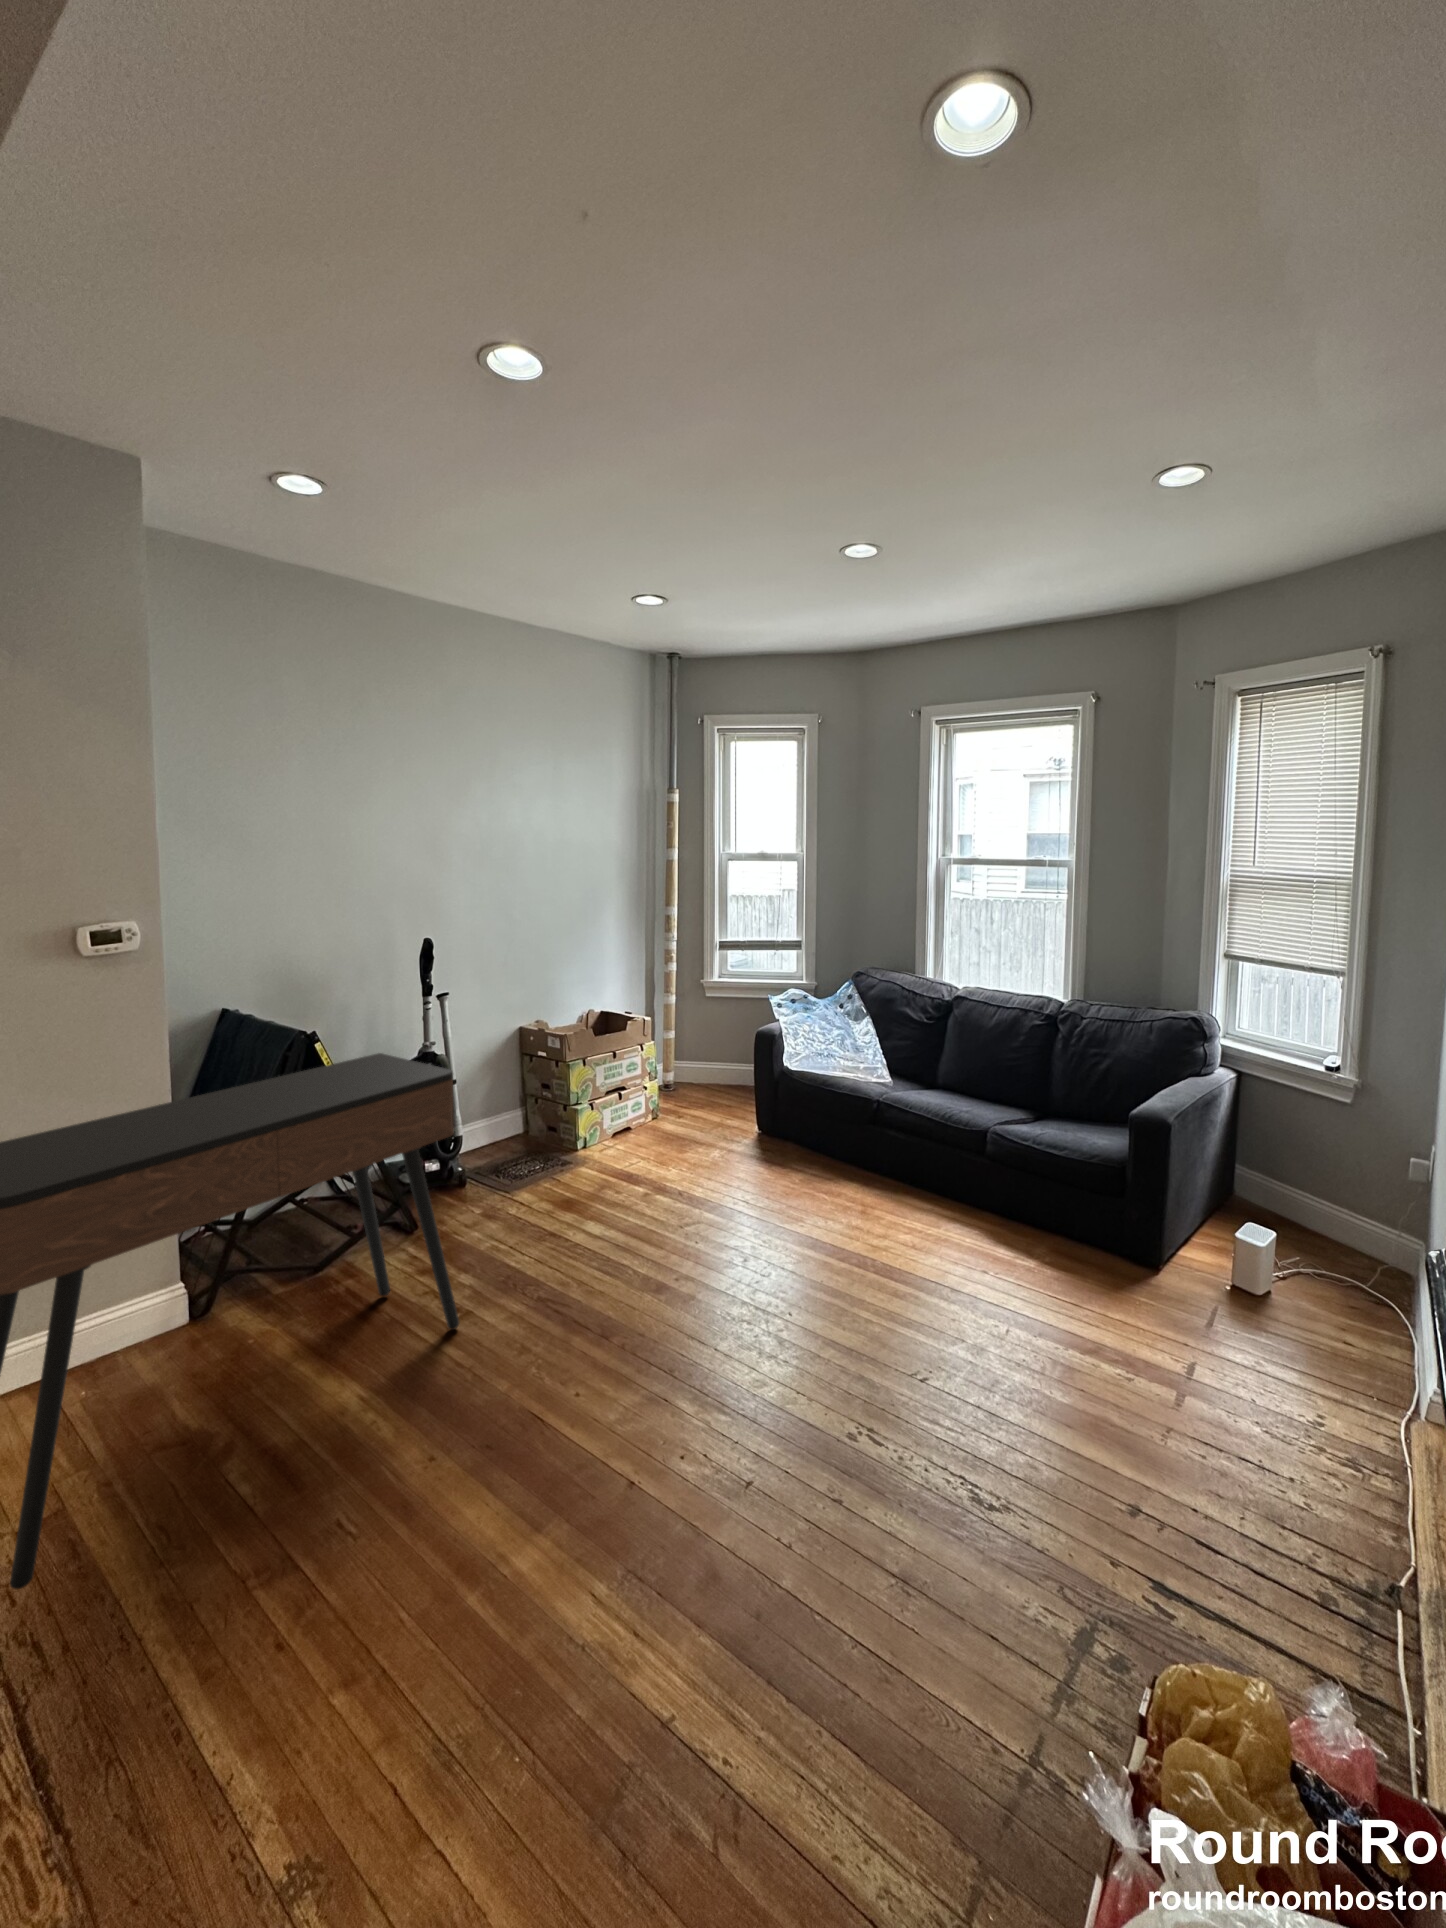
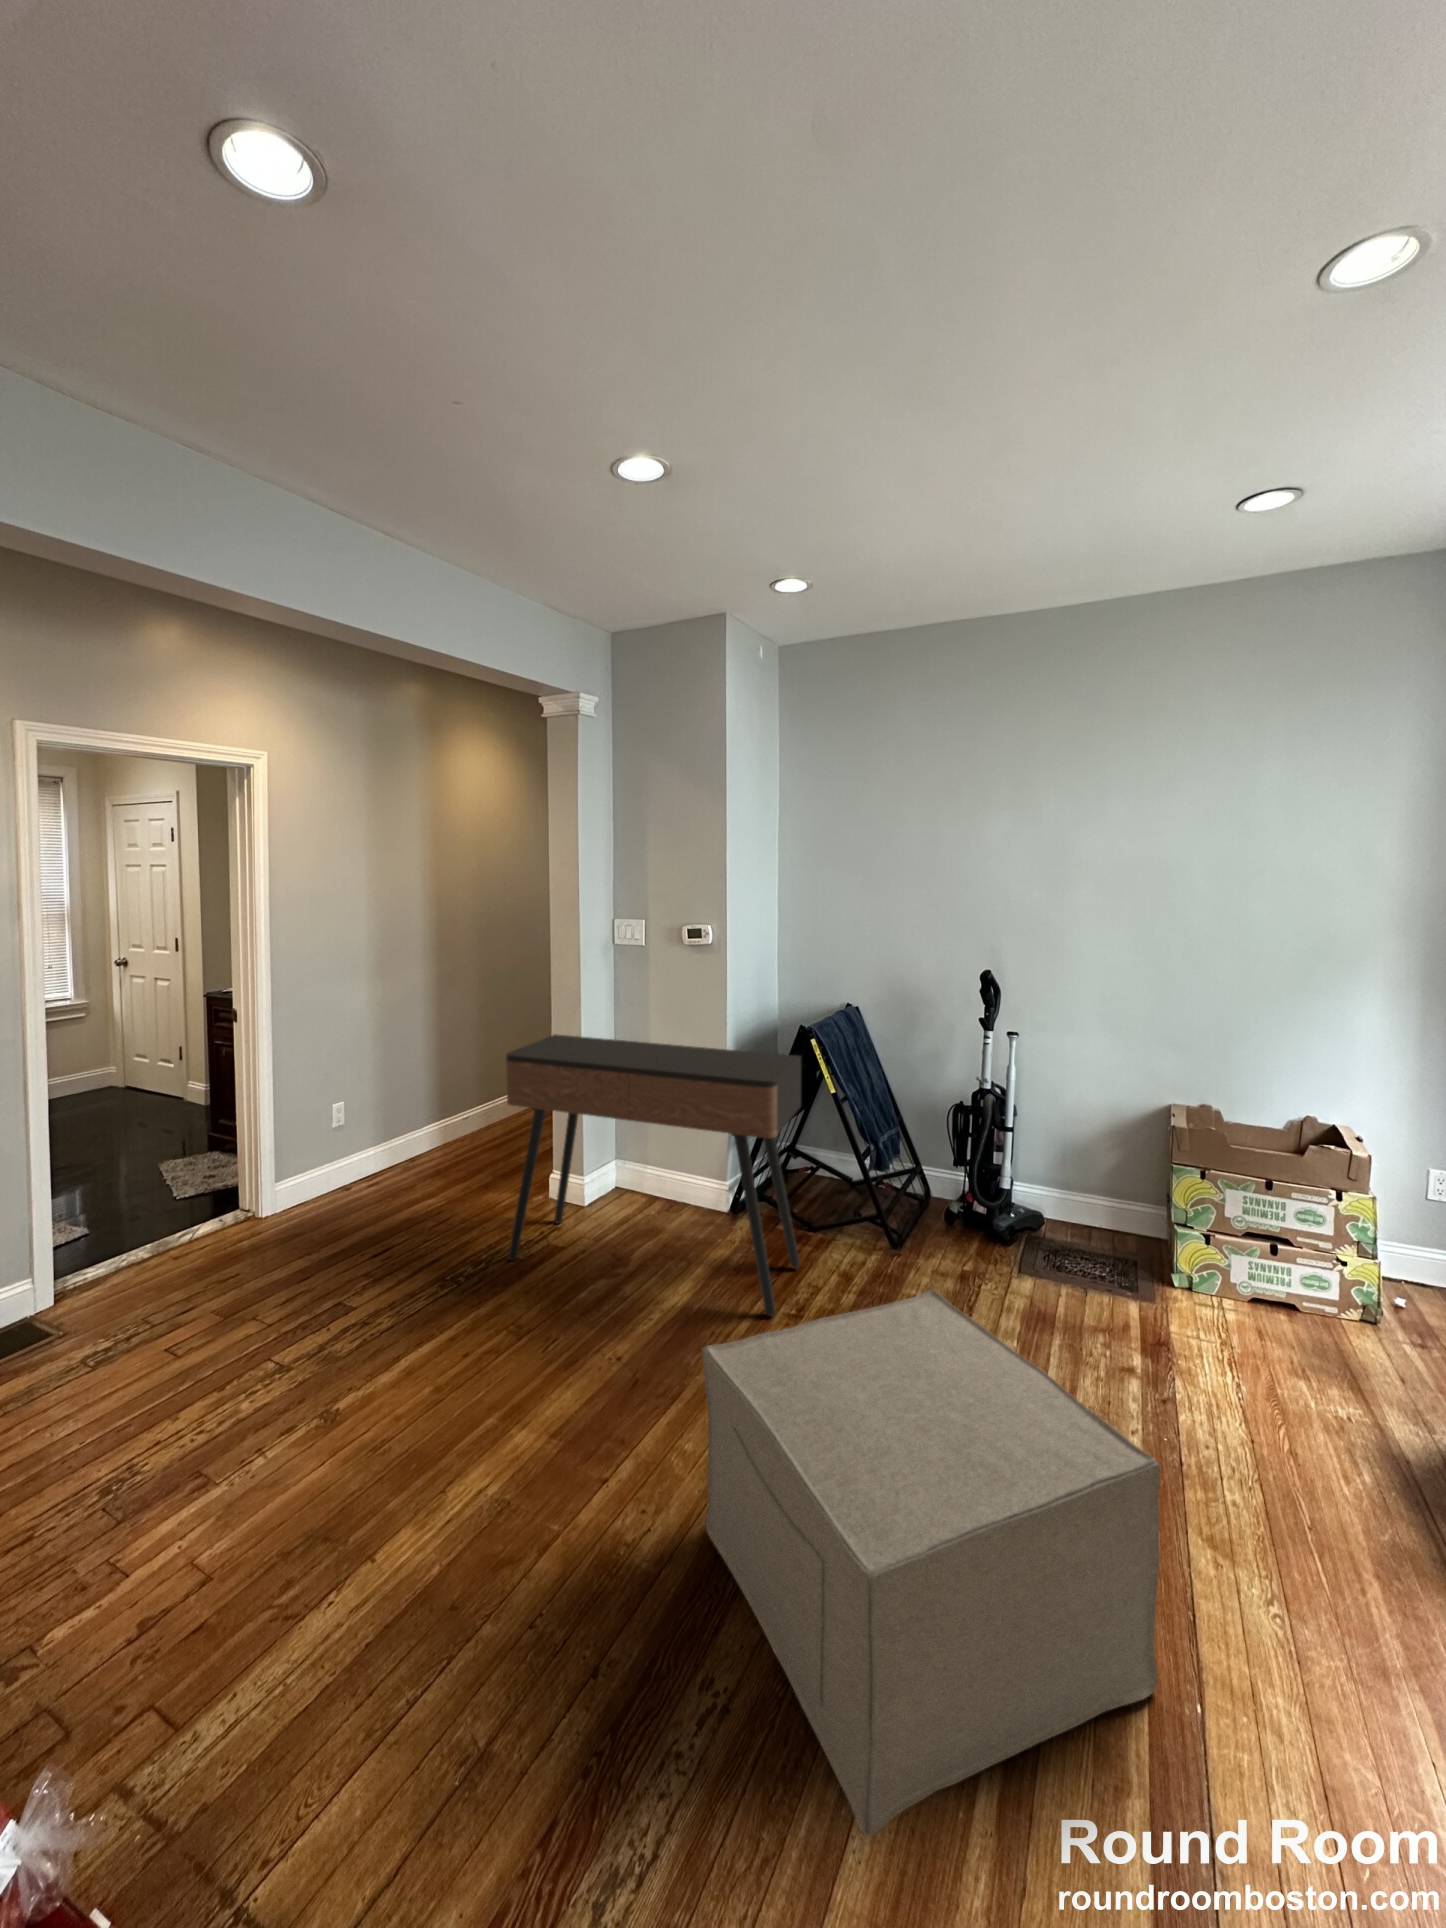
ottoman: none [685,1150,947,1417] -> present [702,1290,1160,1836]

